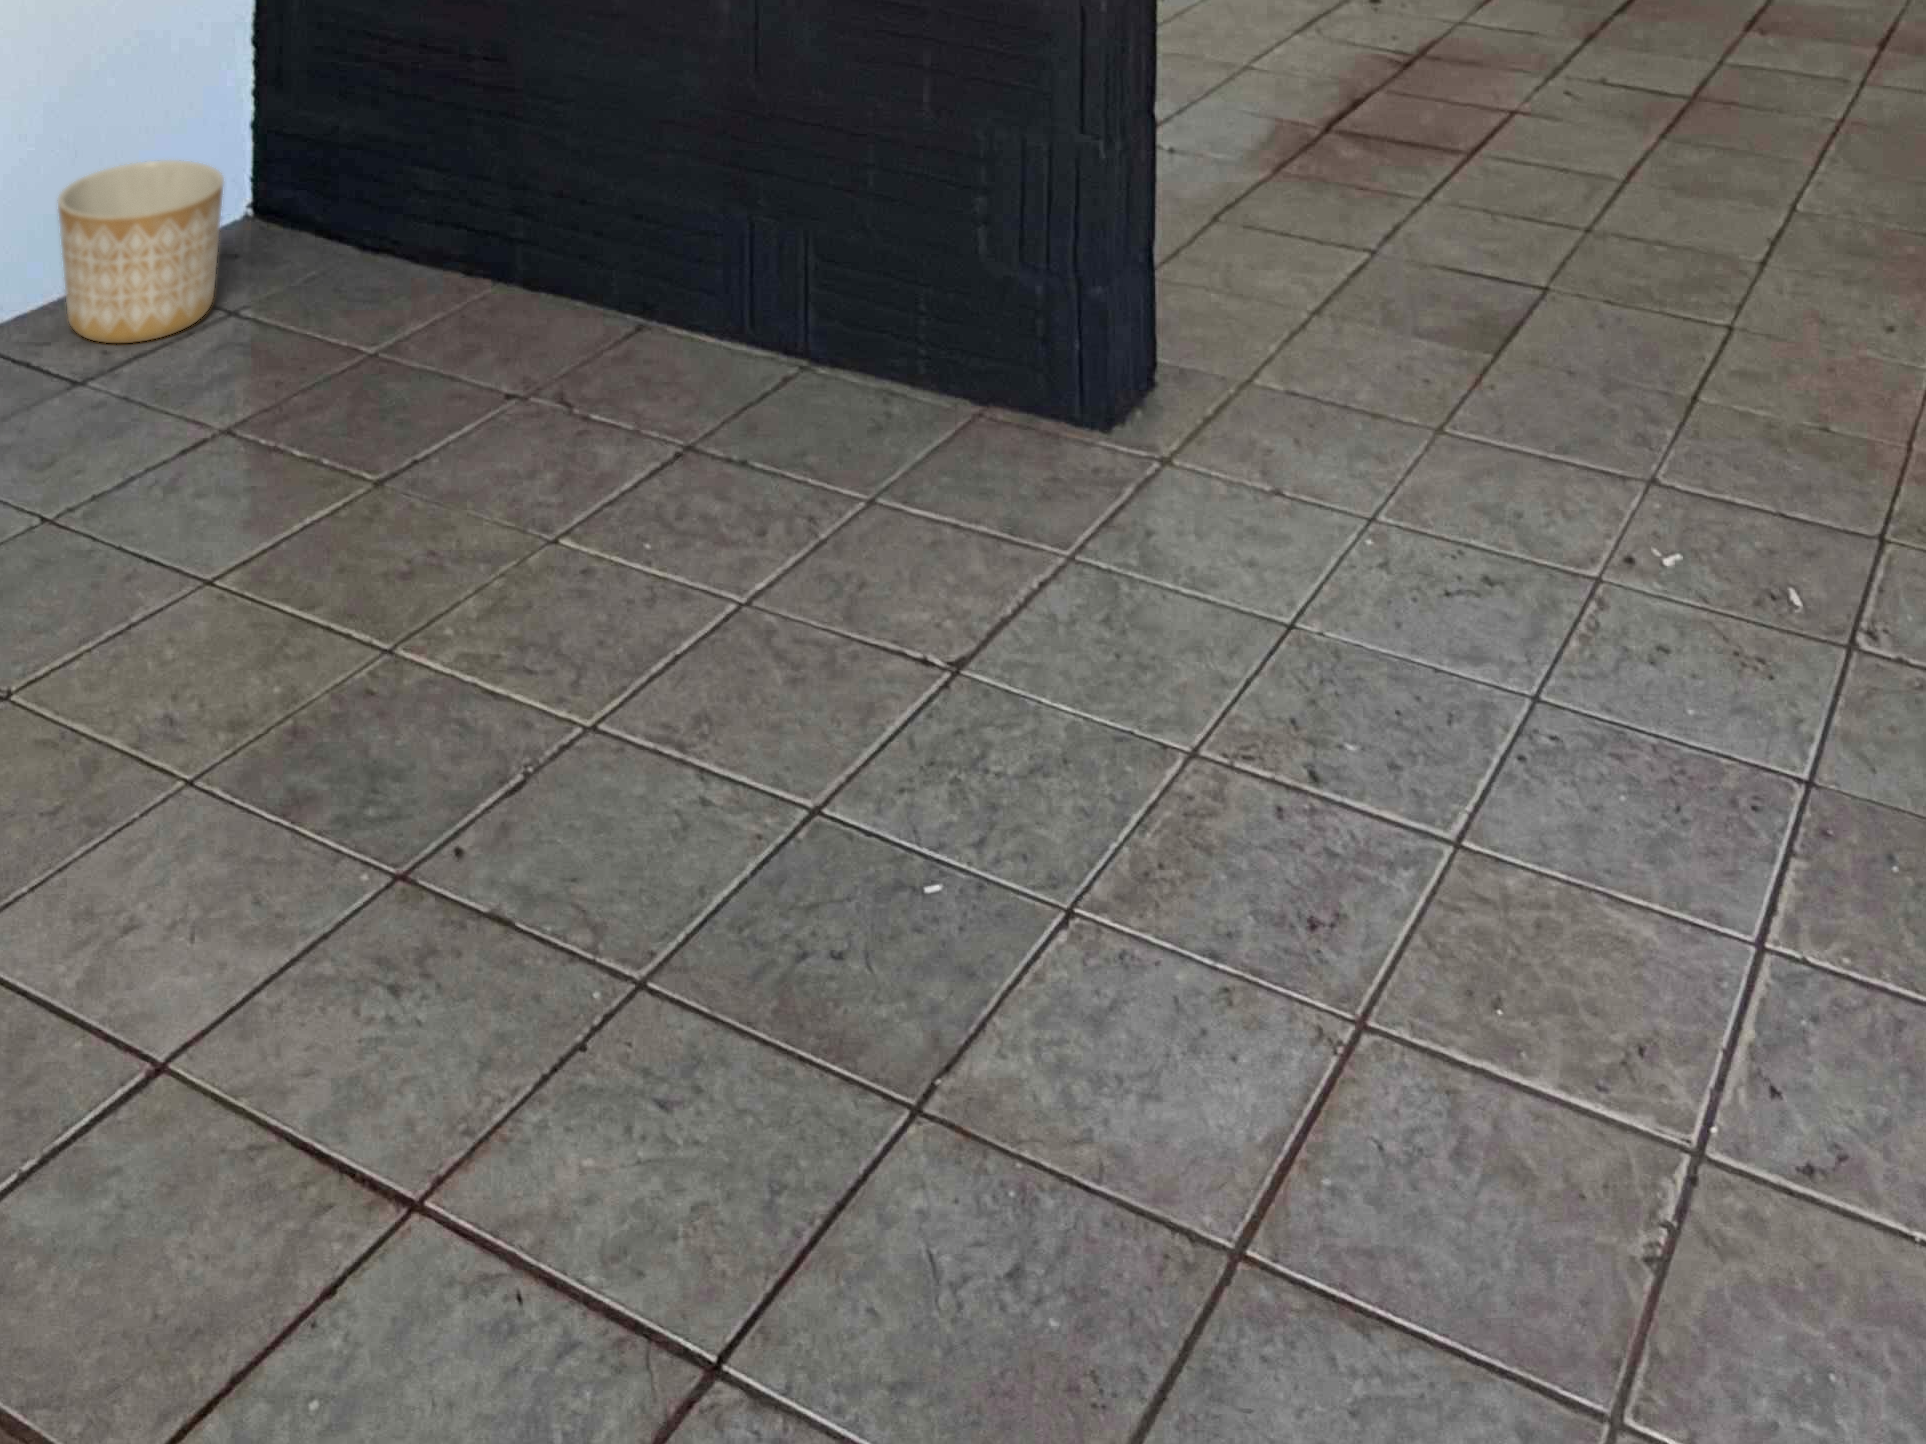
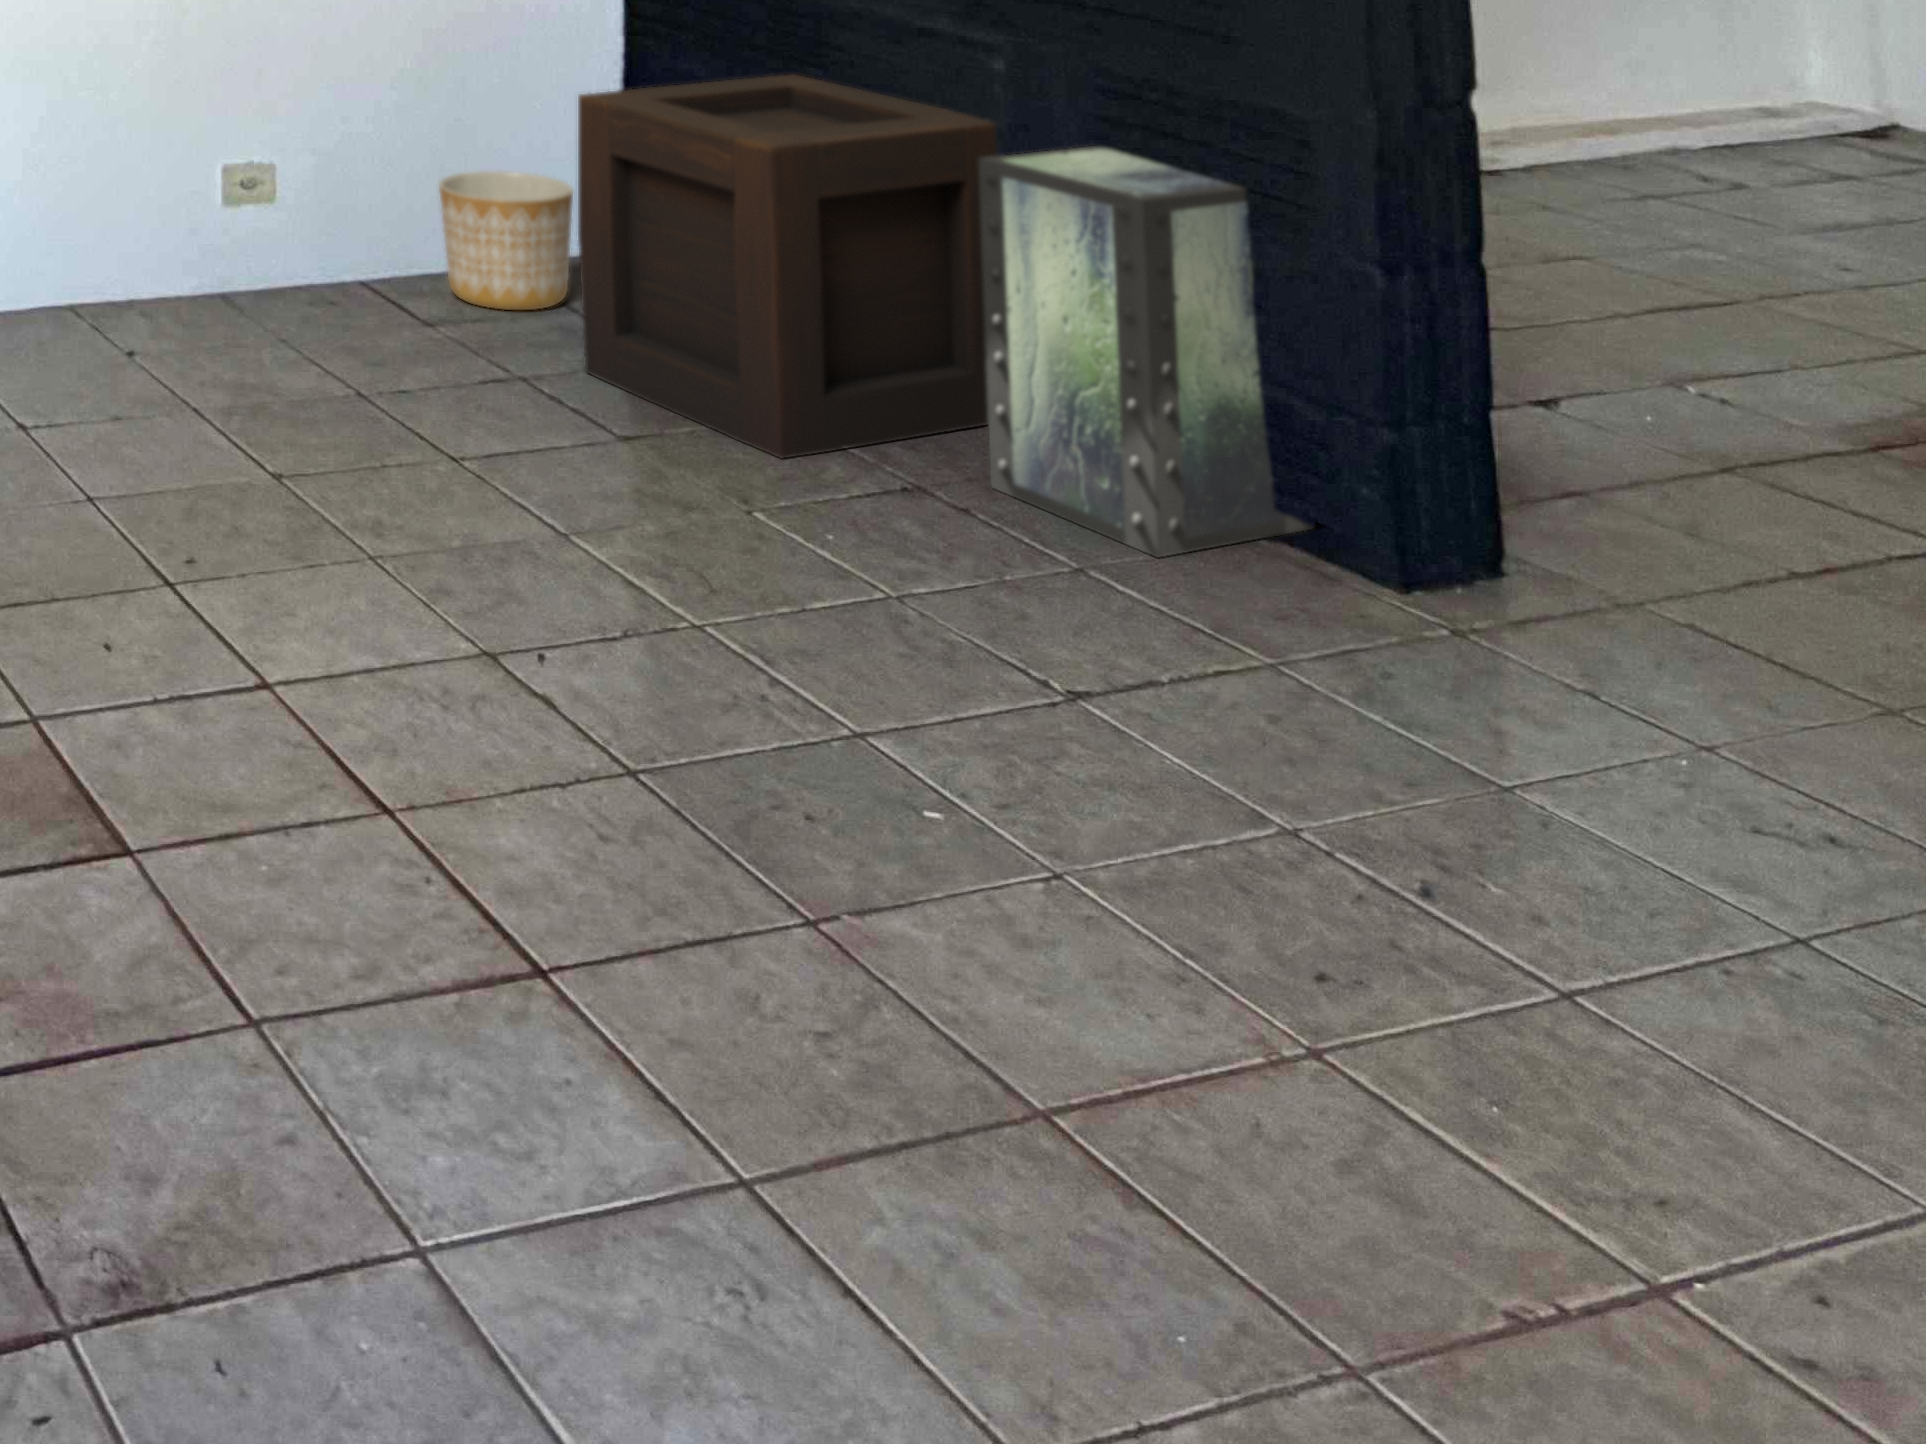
wooden crate: none [267,13,728,497] -> present [578,74,999,458]
storage box: none [746,64,1028,520] -> present [979,146,1311,557]

